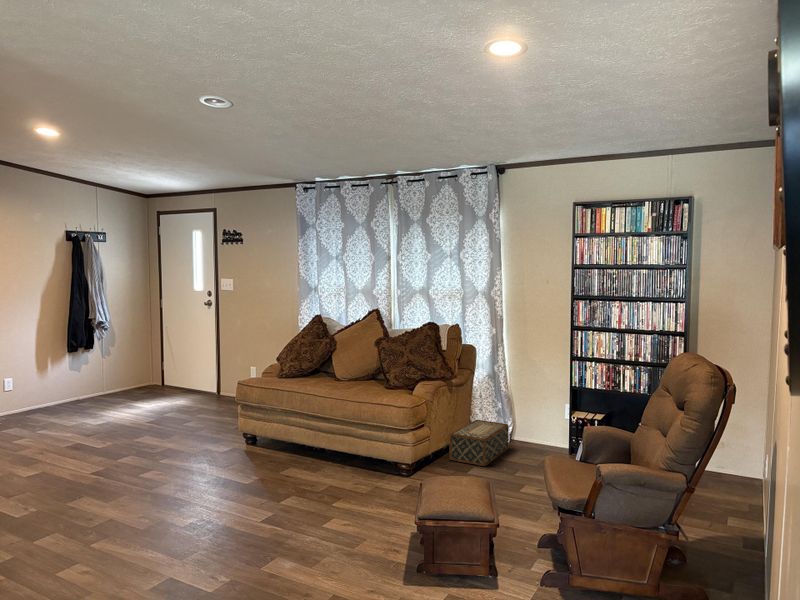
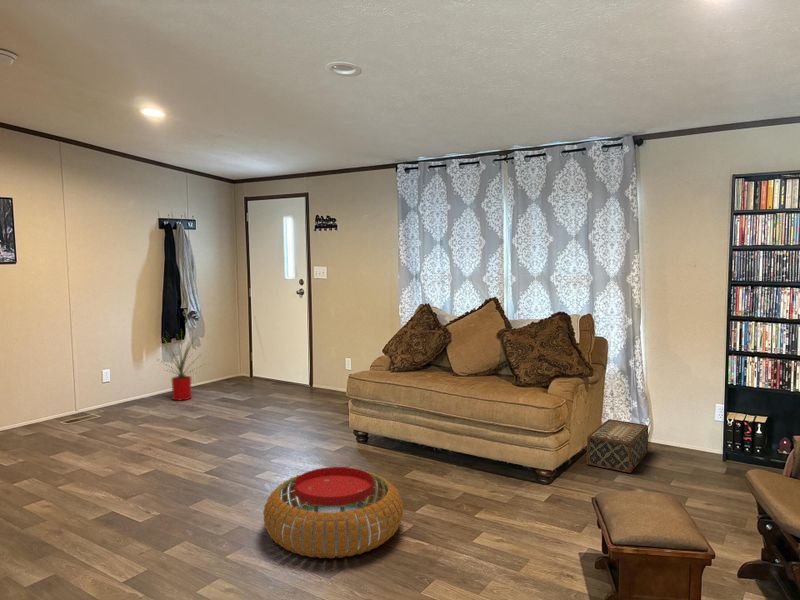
house plant: none [57,338,116,407] -> present [170,338,195,400]
pouf: none [127,462,261,542] -> present [264,467,403,558]

